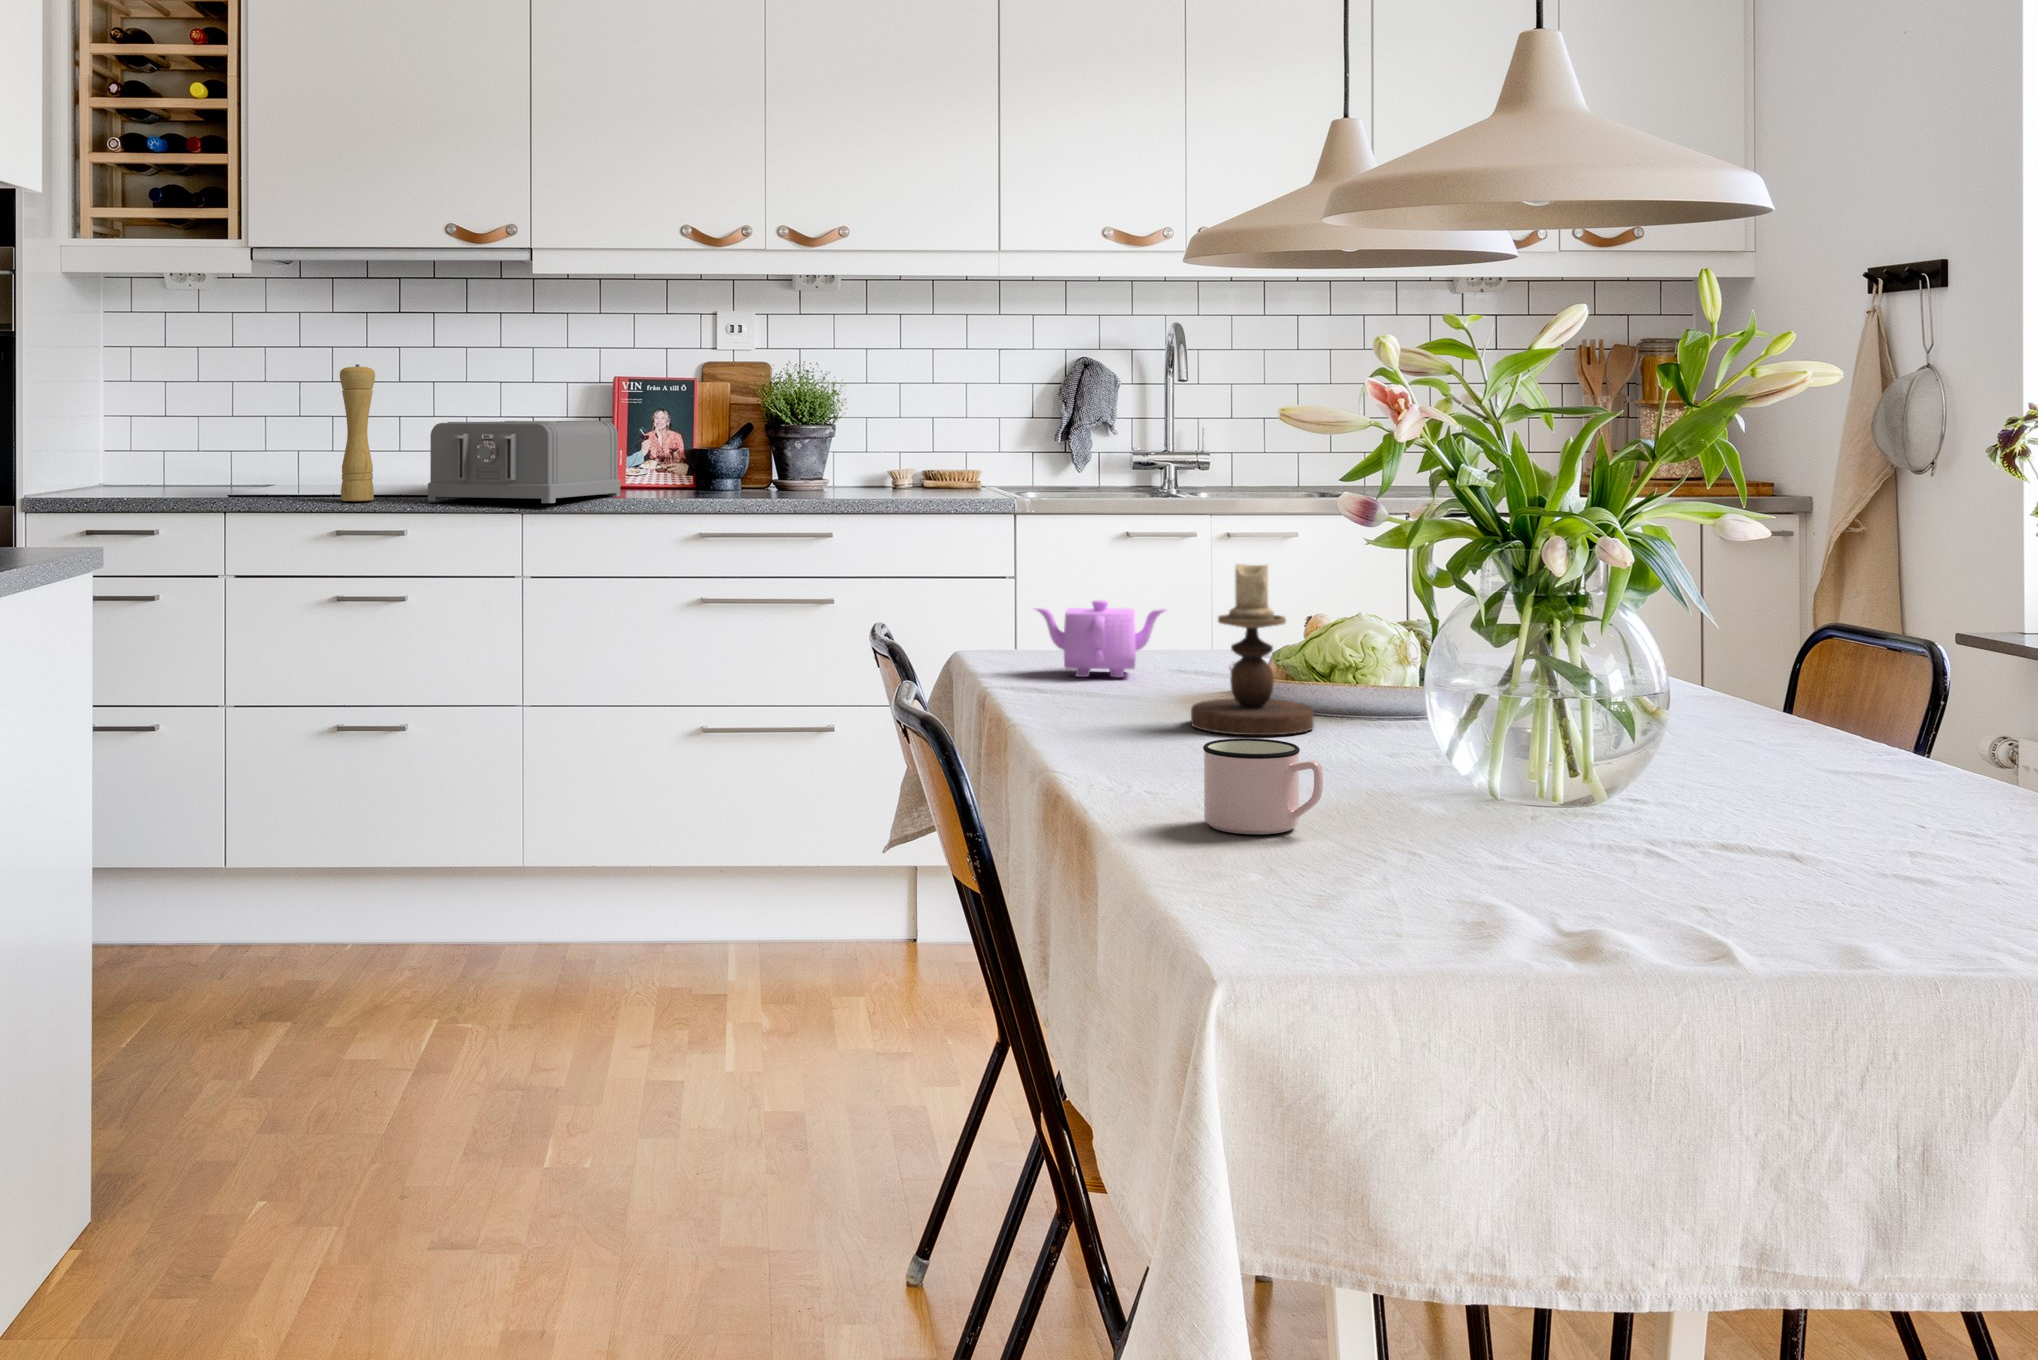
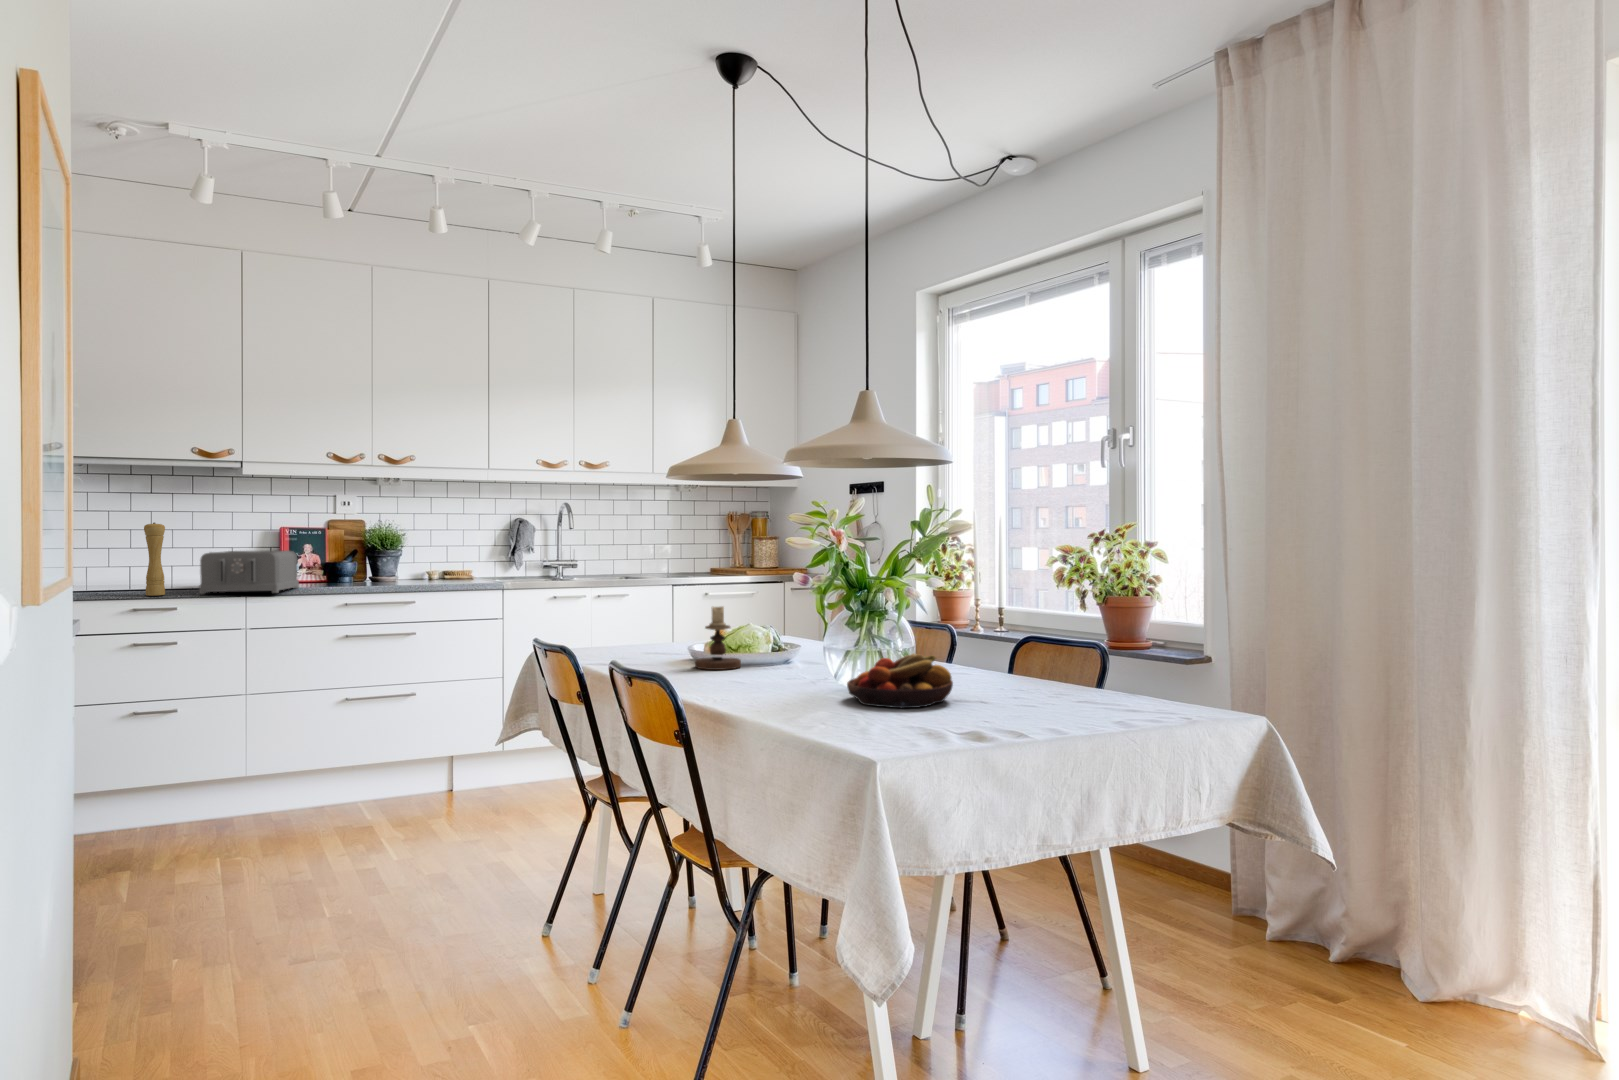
teapot: present [1035,600,1166,677] -> none [599,625,654,656]
mug: present [1203,738,1323,834] -> none [757,664,799,695]
fruit bowl: none [1424,741,1791,937] -> present [847,653,953,708]

